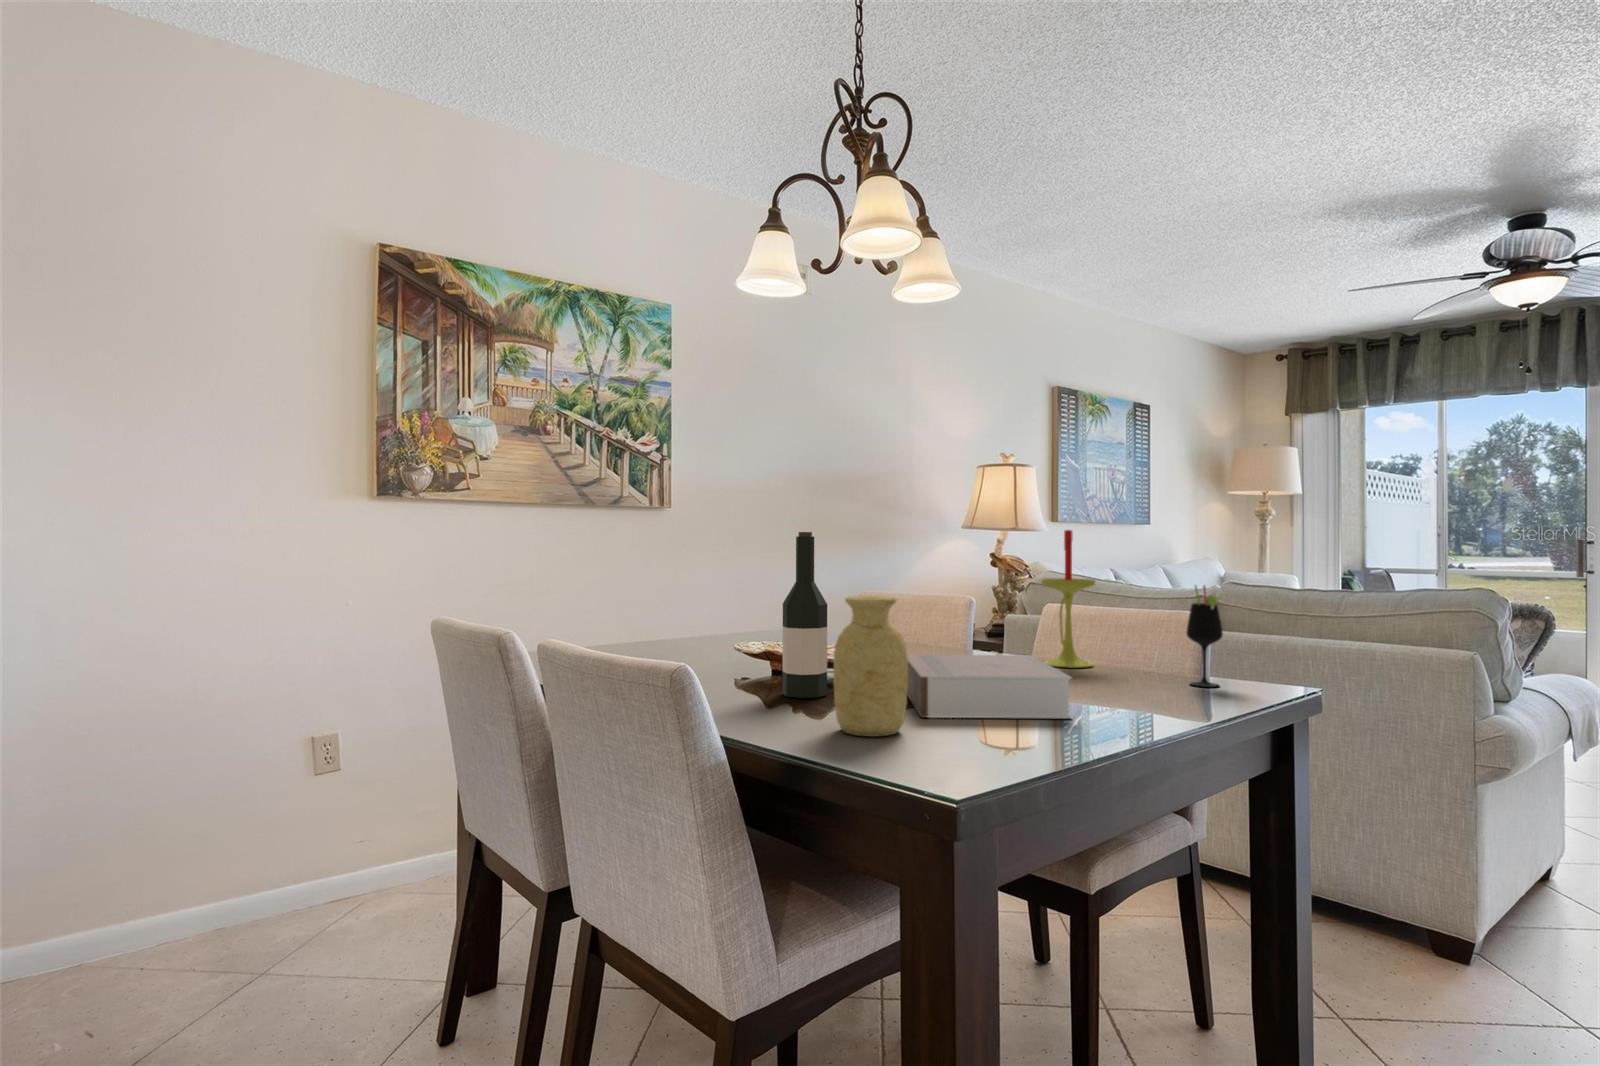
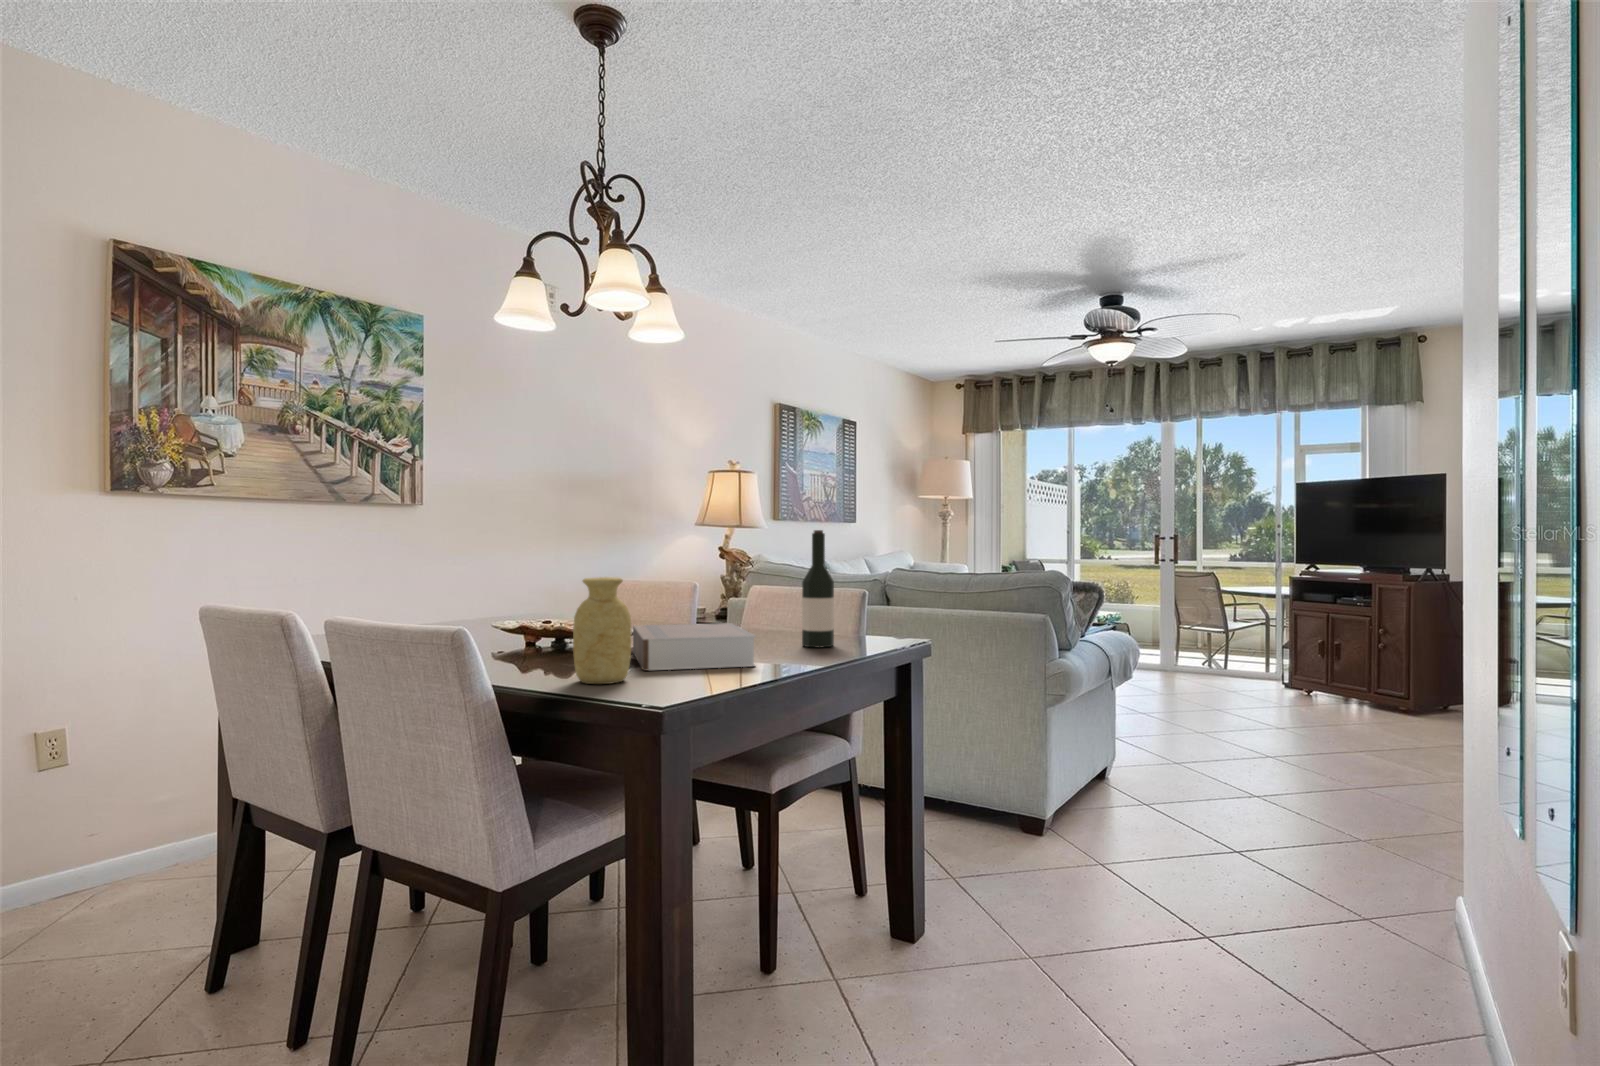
candle: present [1042,530,1095,668] -> none [746,524,788,634]
wine bottle: present [782,532,827,698] -> present [802,530,834,648]
wine glass: present [1186,585,1223,687] -> none [847,568,872,643]

